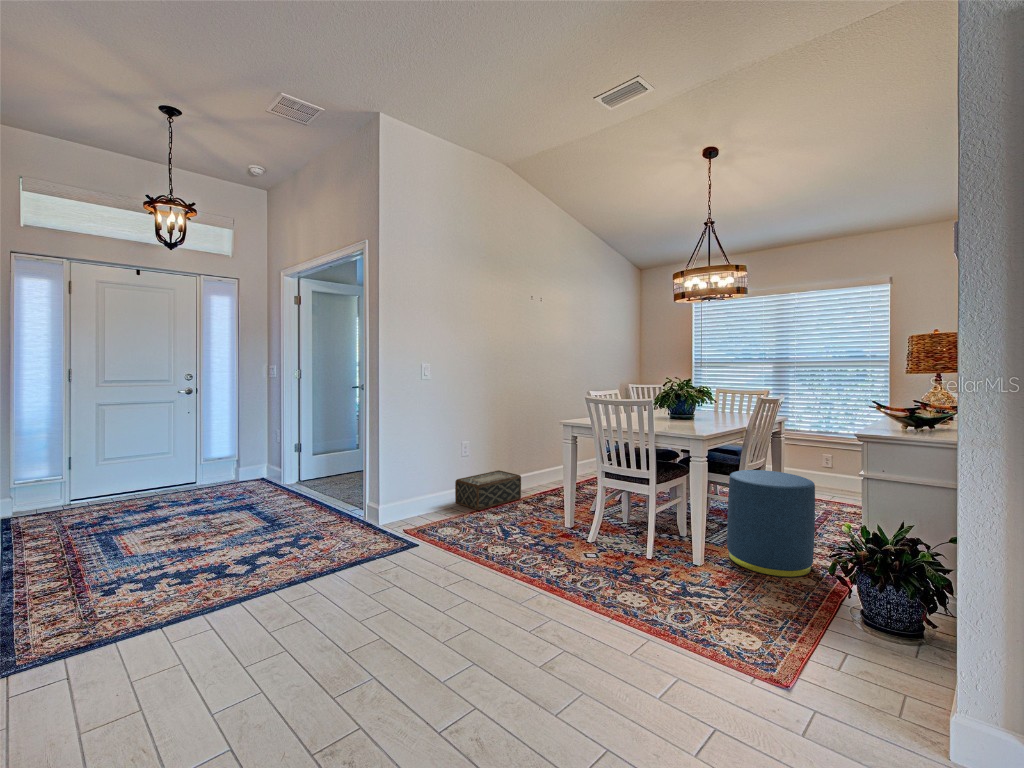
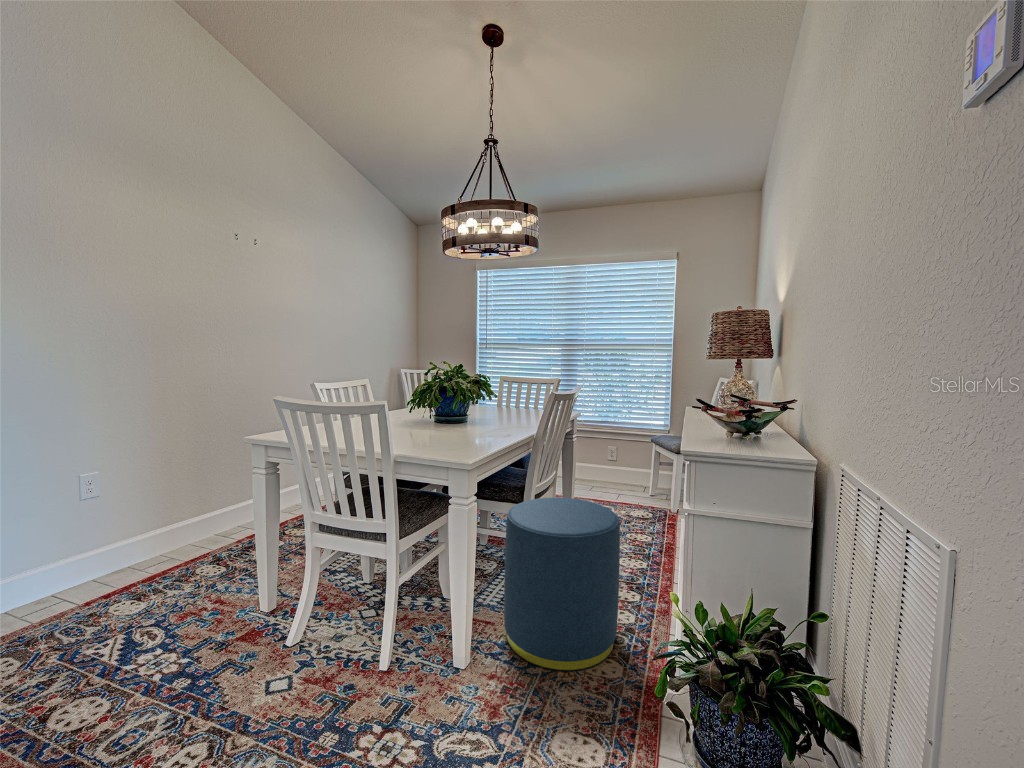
woven basket: present [455,470,521,510] -> none [53,515,203,605]

